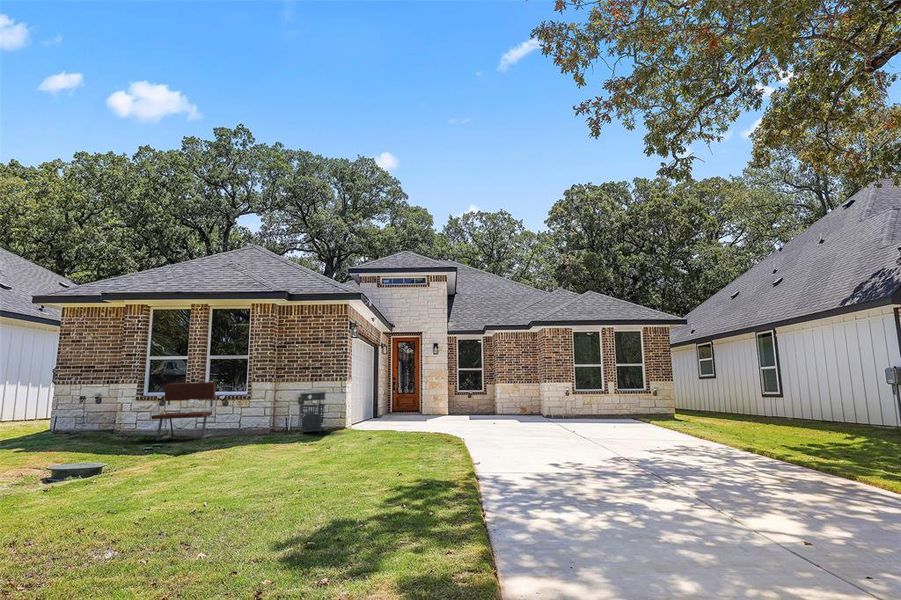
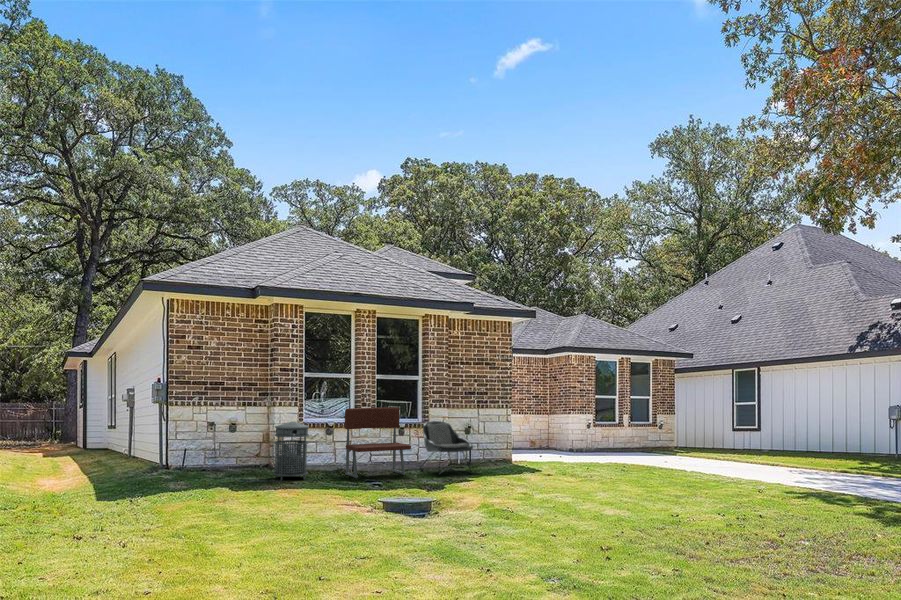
trash can: present [299,389,326,434] -> present [274,422,309,480]
lounge chair: none [224,393,269,440] -> present [420,421,473,475]

